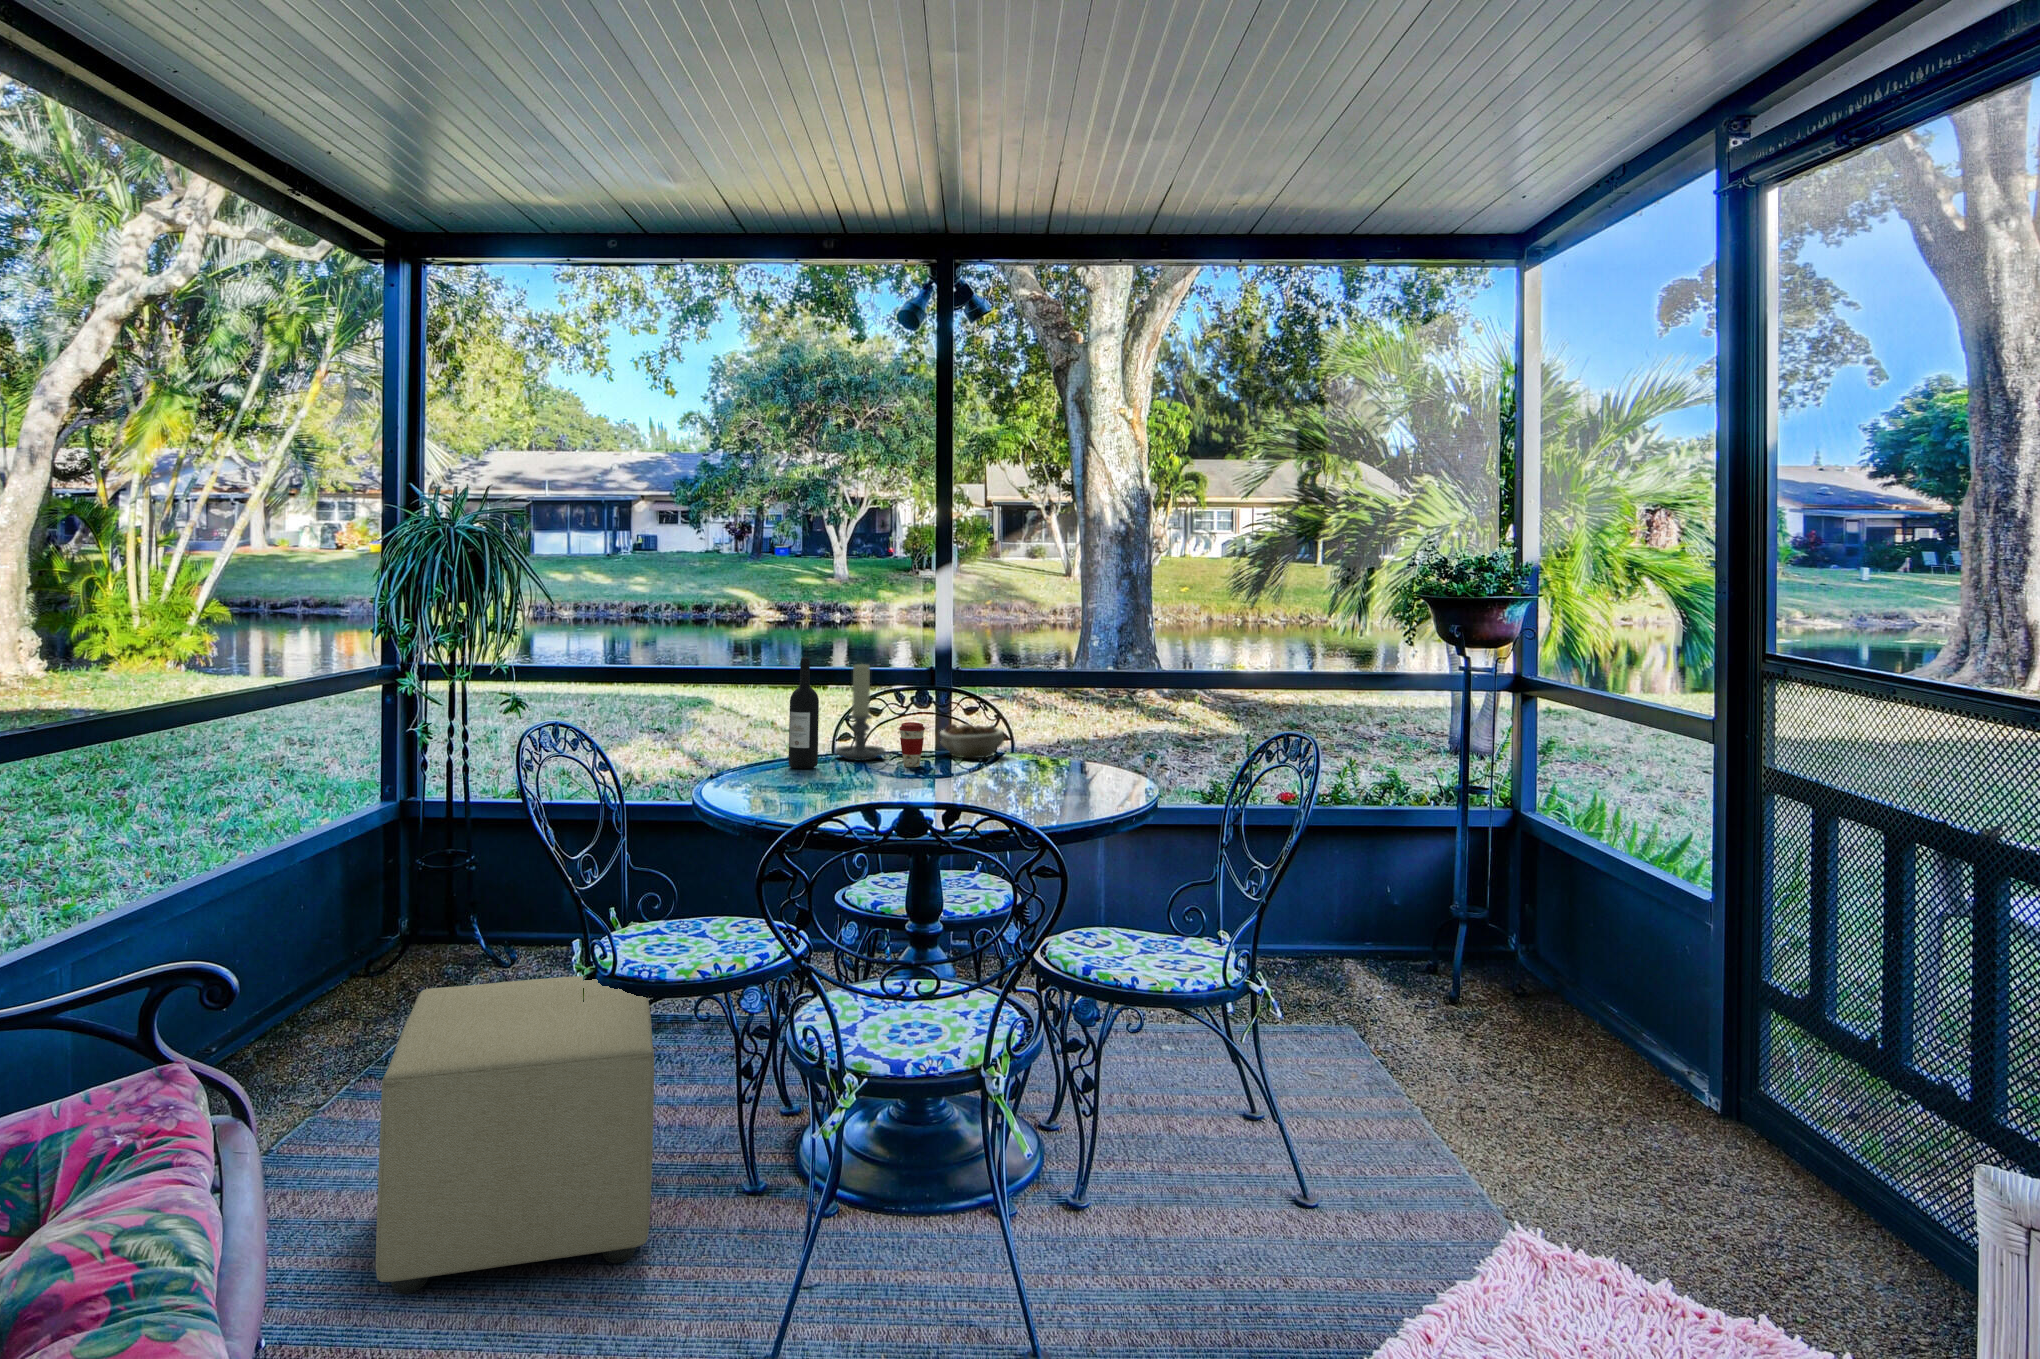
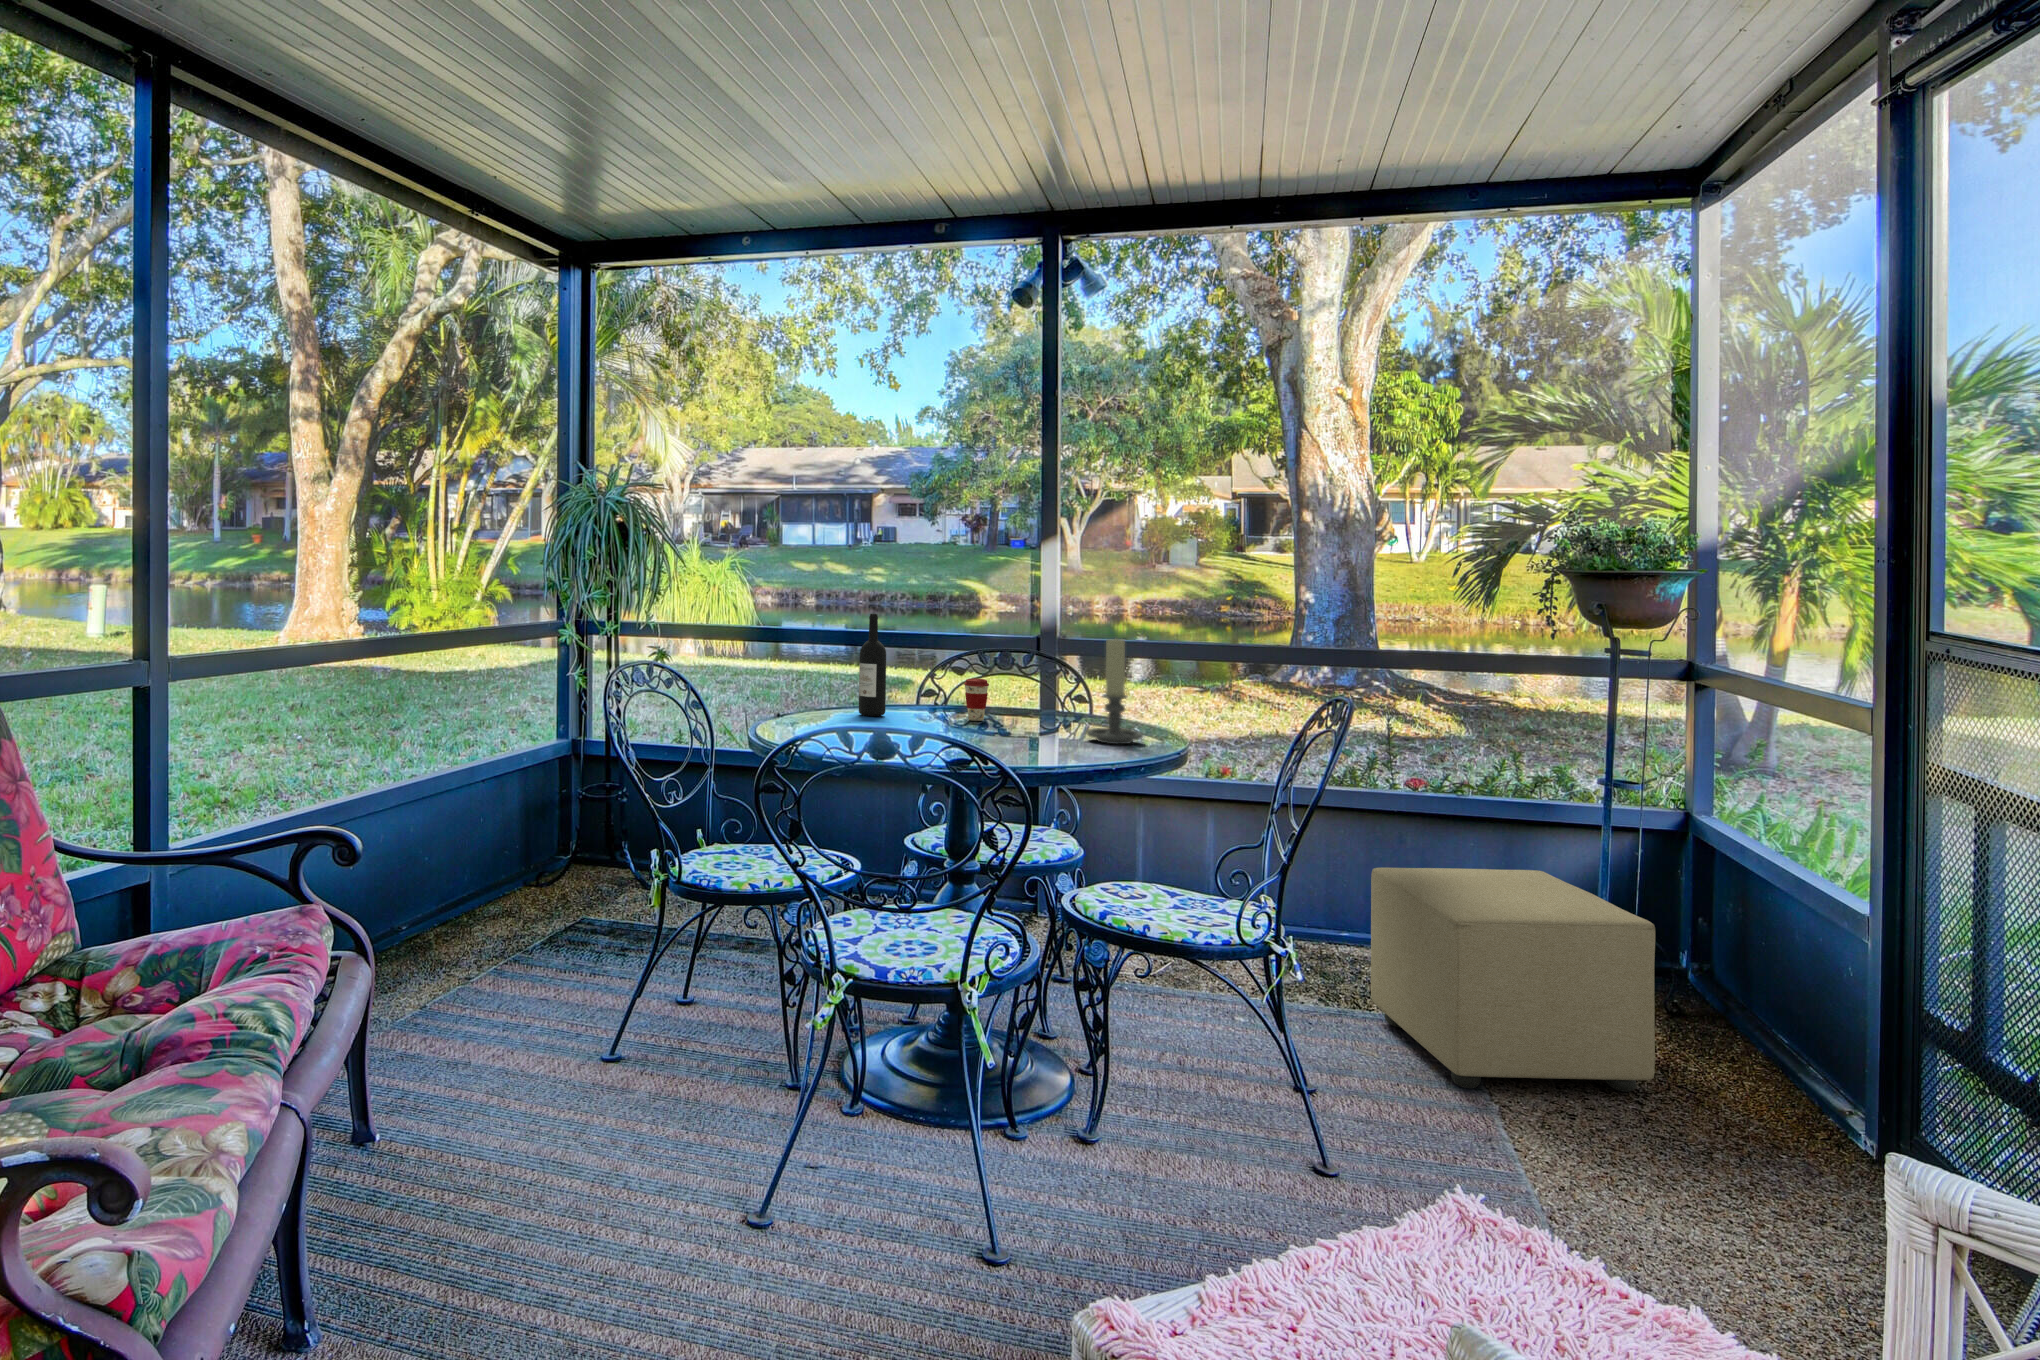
candle holder: present [835,664,885,760] -> present [1086,639,1143,744]
succulent planter: present [940,724,1004,758] -> none [1016,684,1079,718]
ottoman: present [376,976,654,1294] -> present [1371,868,1655,1092]

